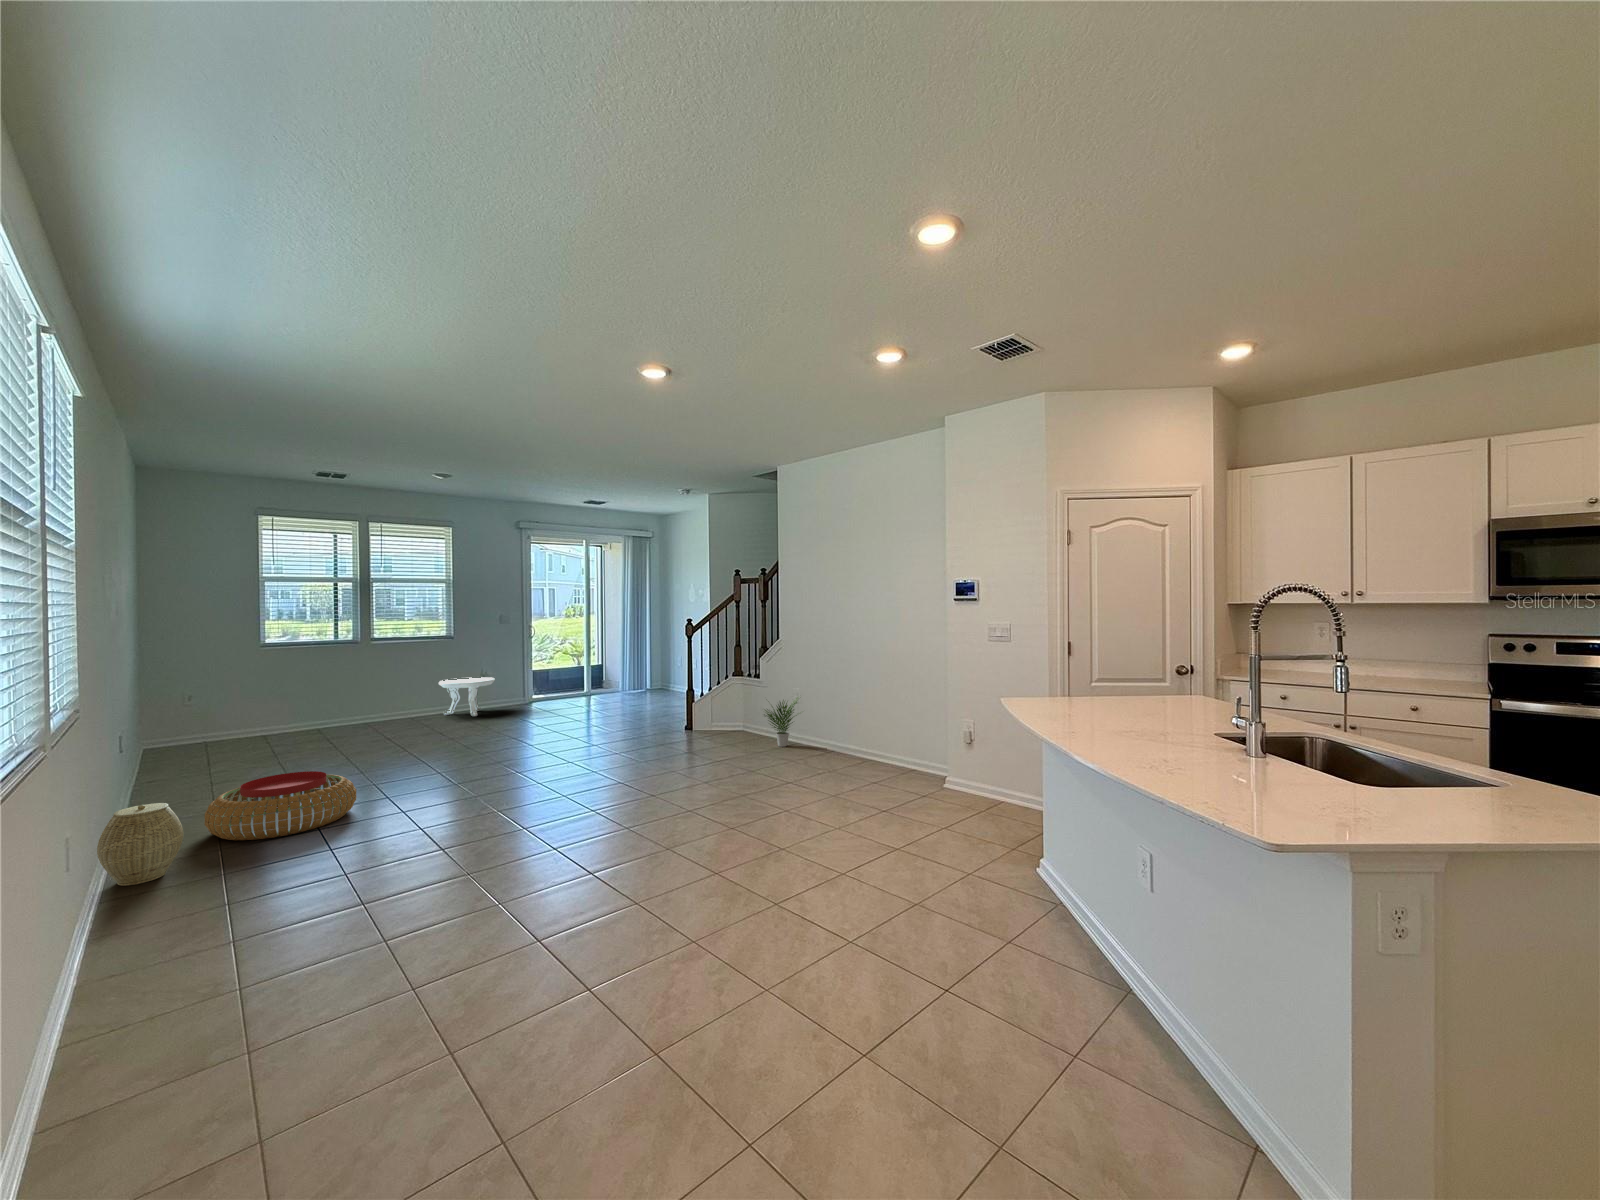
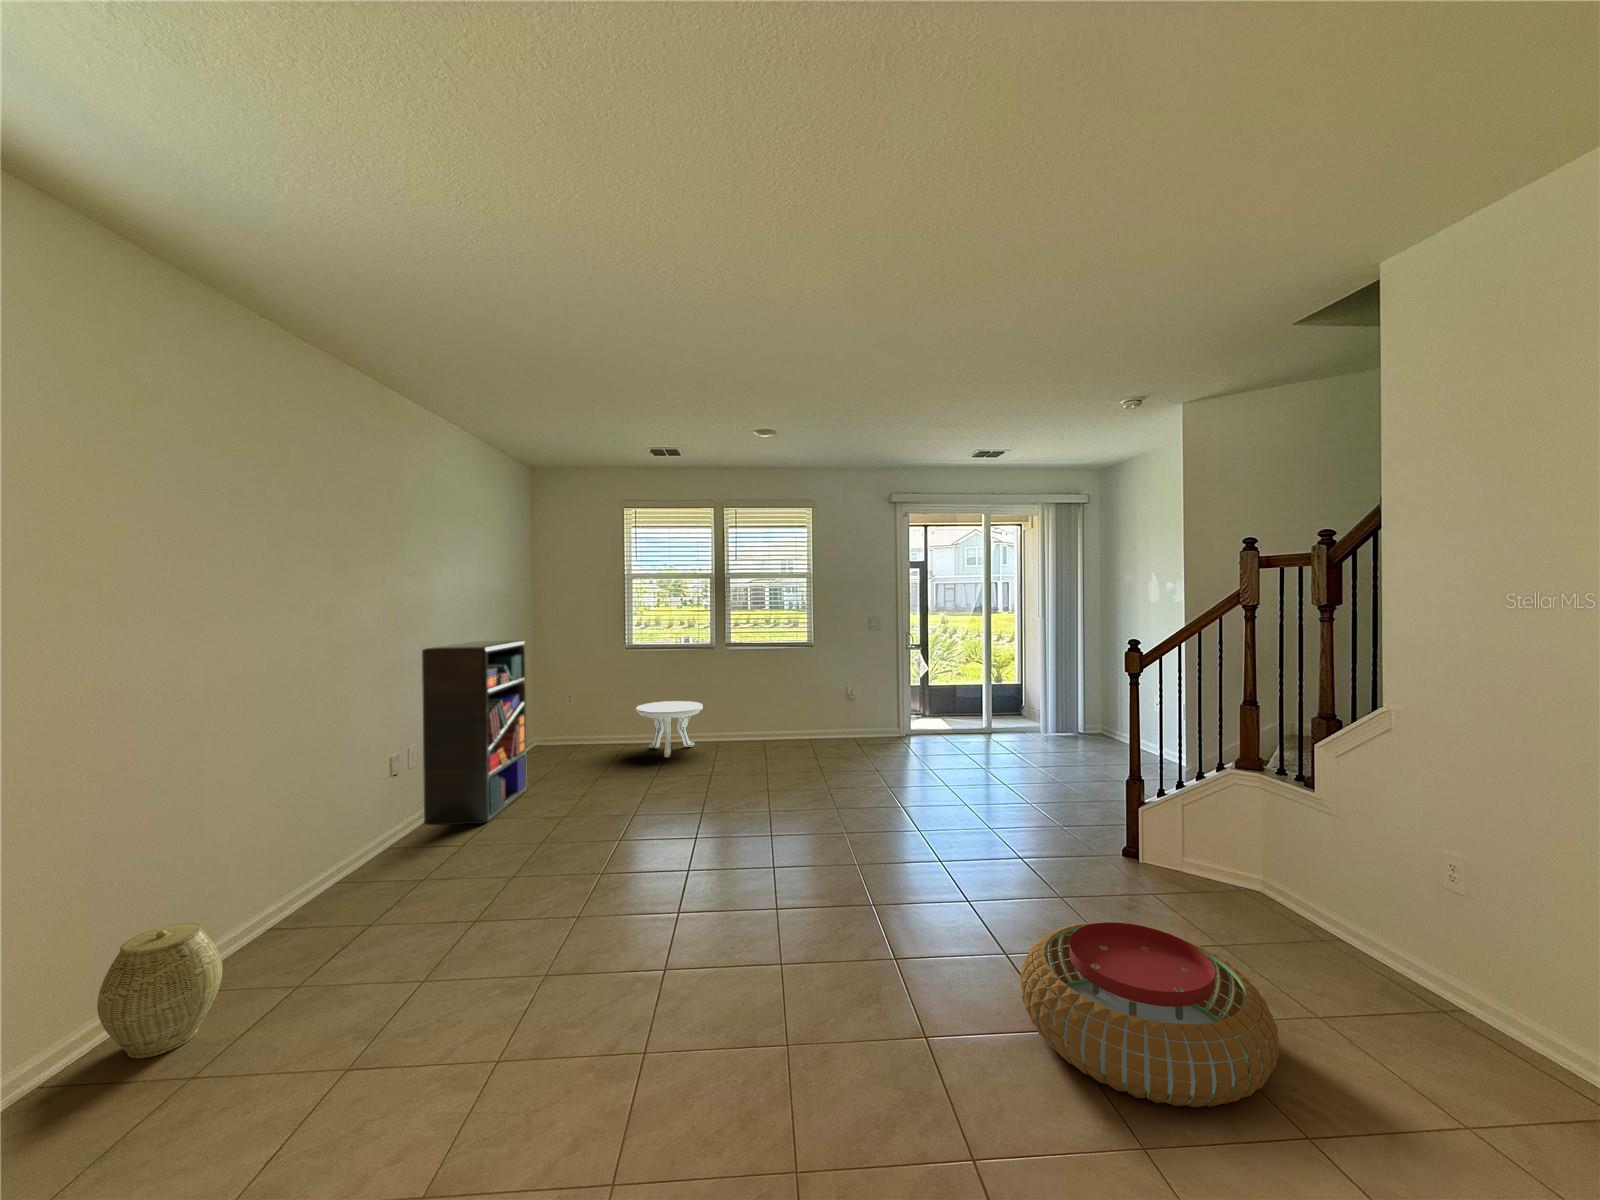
bookshelf: none [123,634,200,796] -> present [422,640,527,825]
side table: present [439,677,495,716] -> present [636,701,703,758]
potted plant: present [765,700,798,747] -> none [1322,858,1490,1019]
pouf: present [205,771,356,840] -> present [1020,922,1279,1108]

